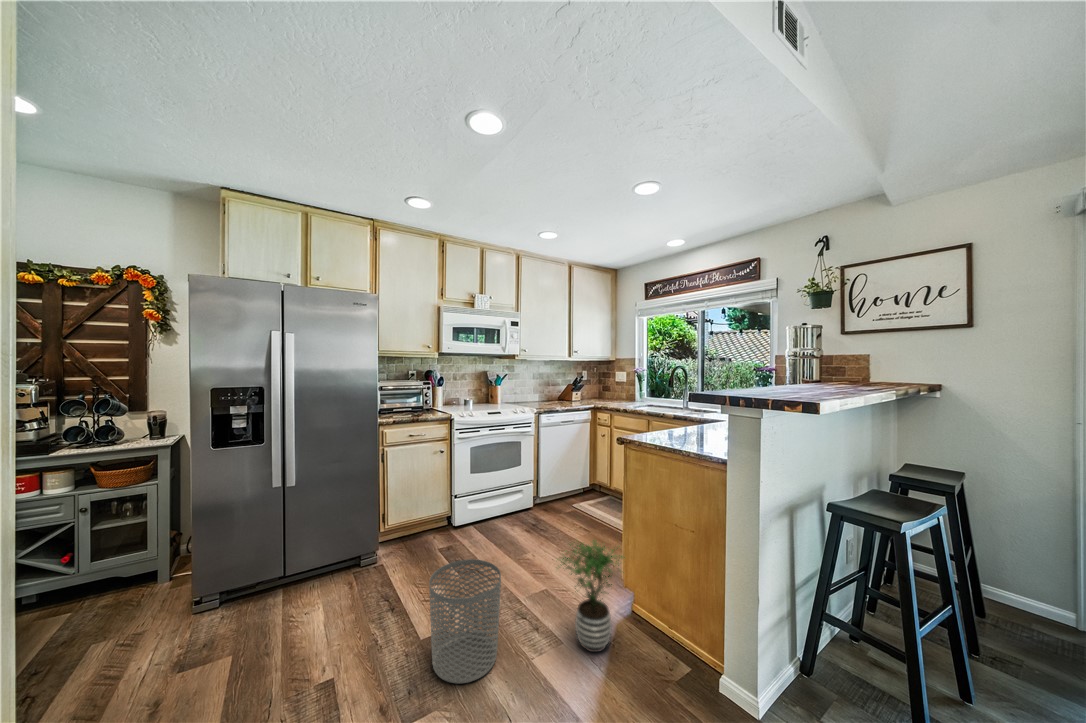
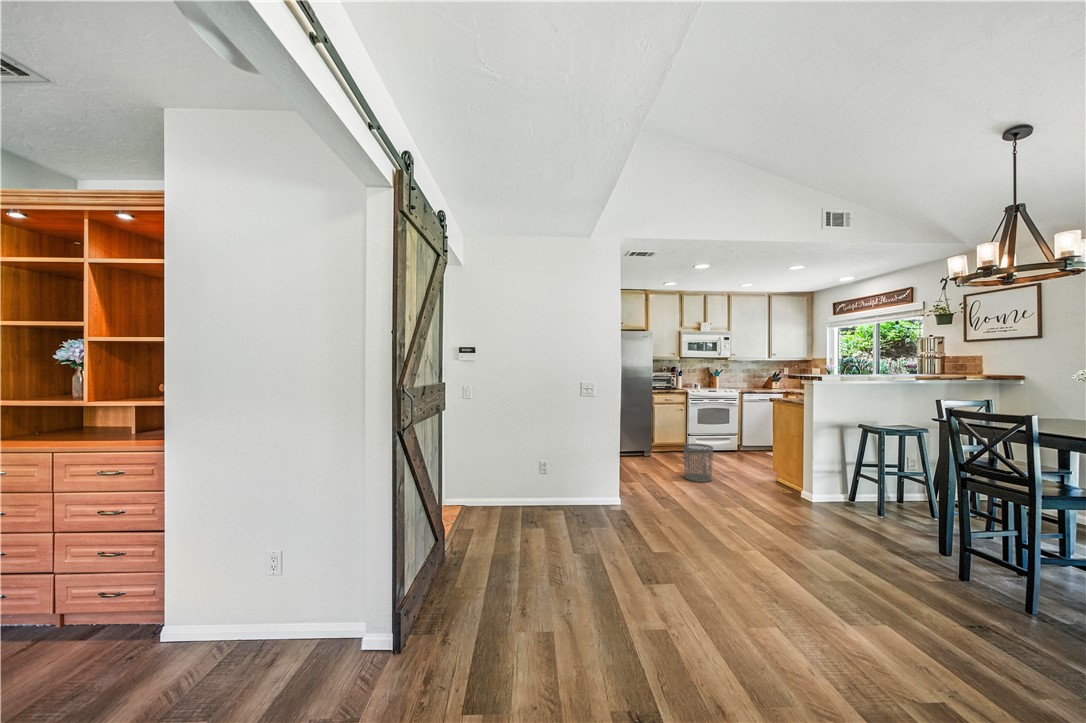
potted plant: present [560,540,625,652] -> none [739,440,774,486]

